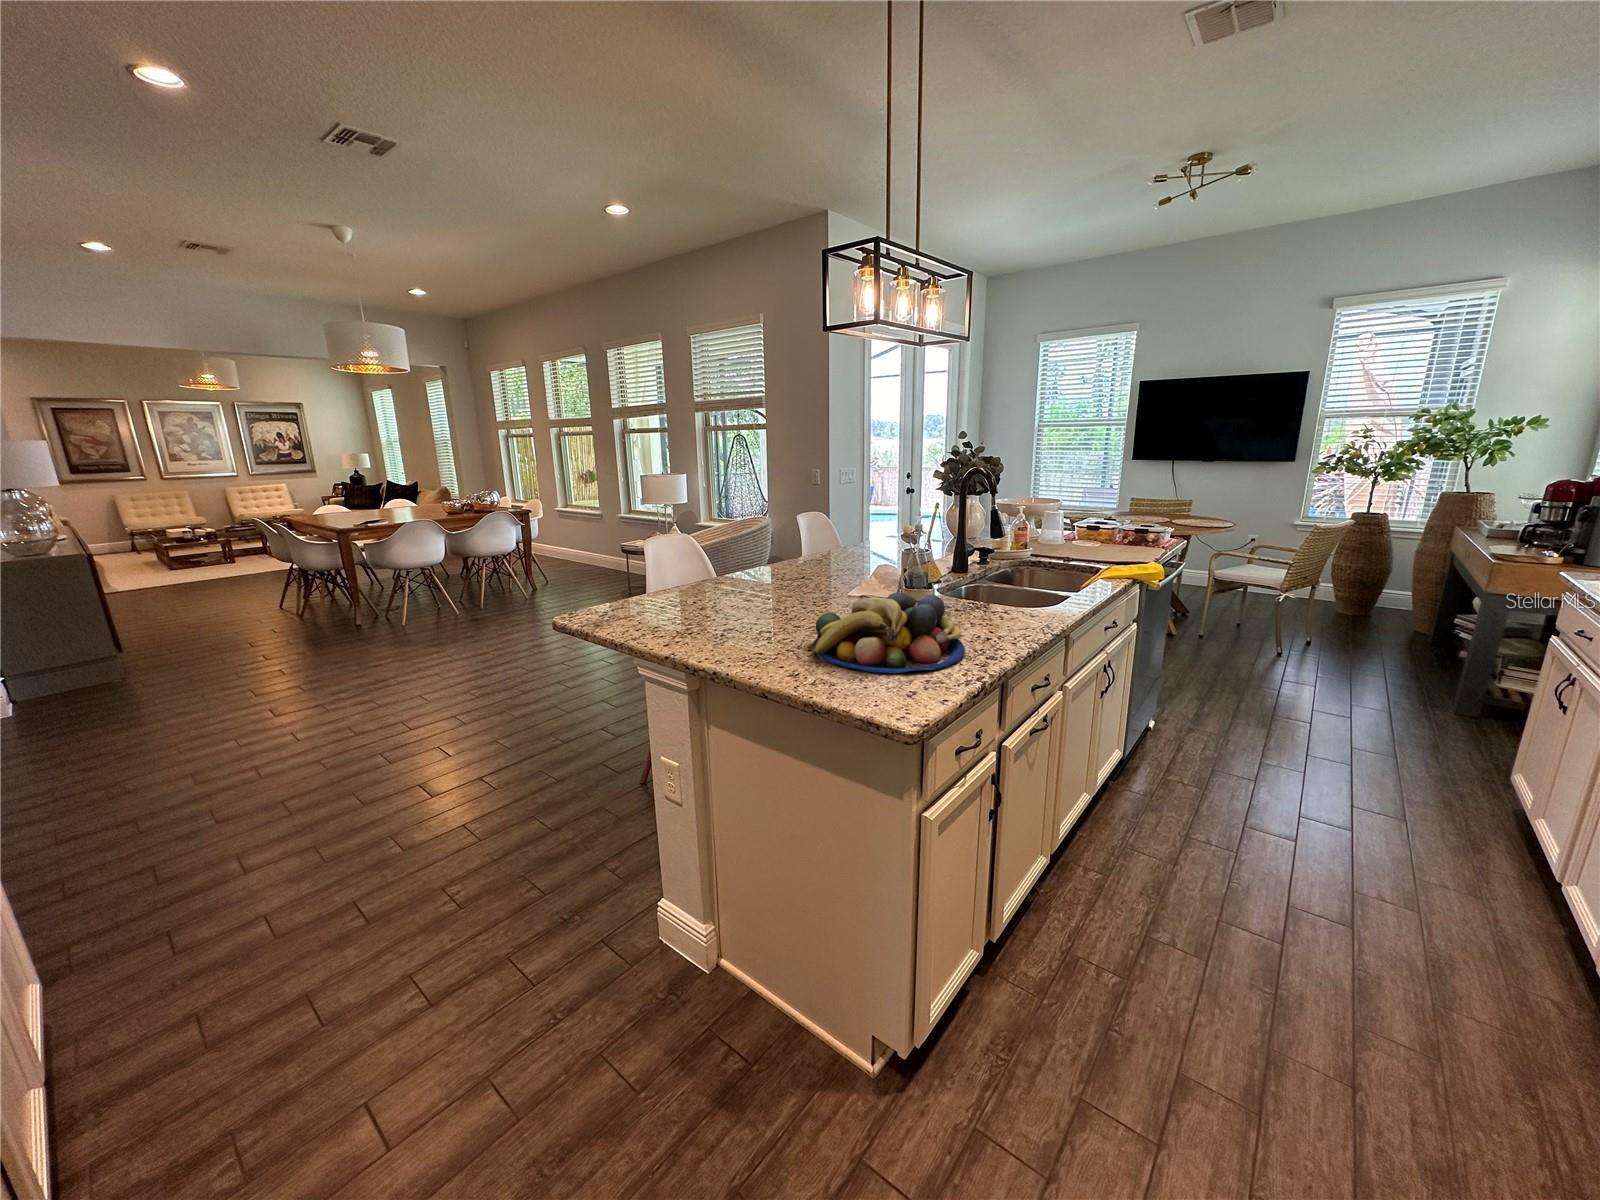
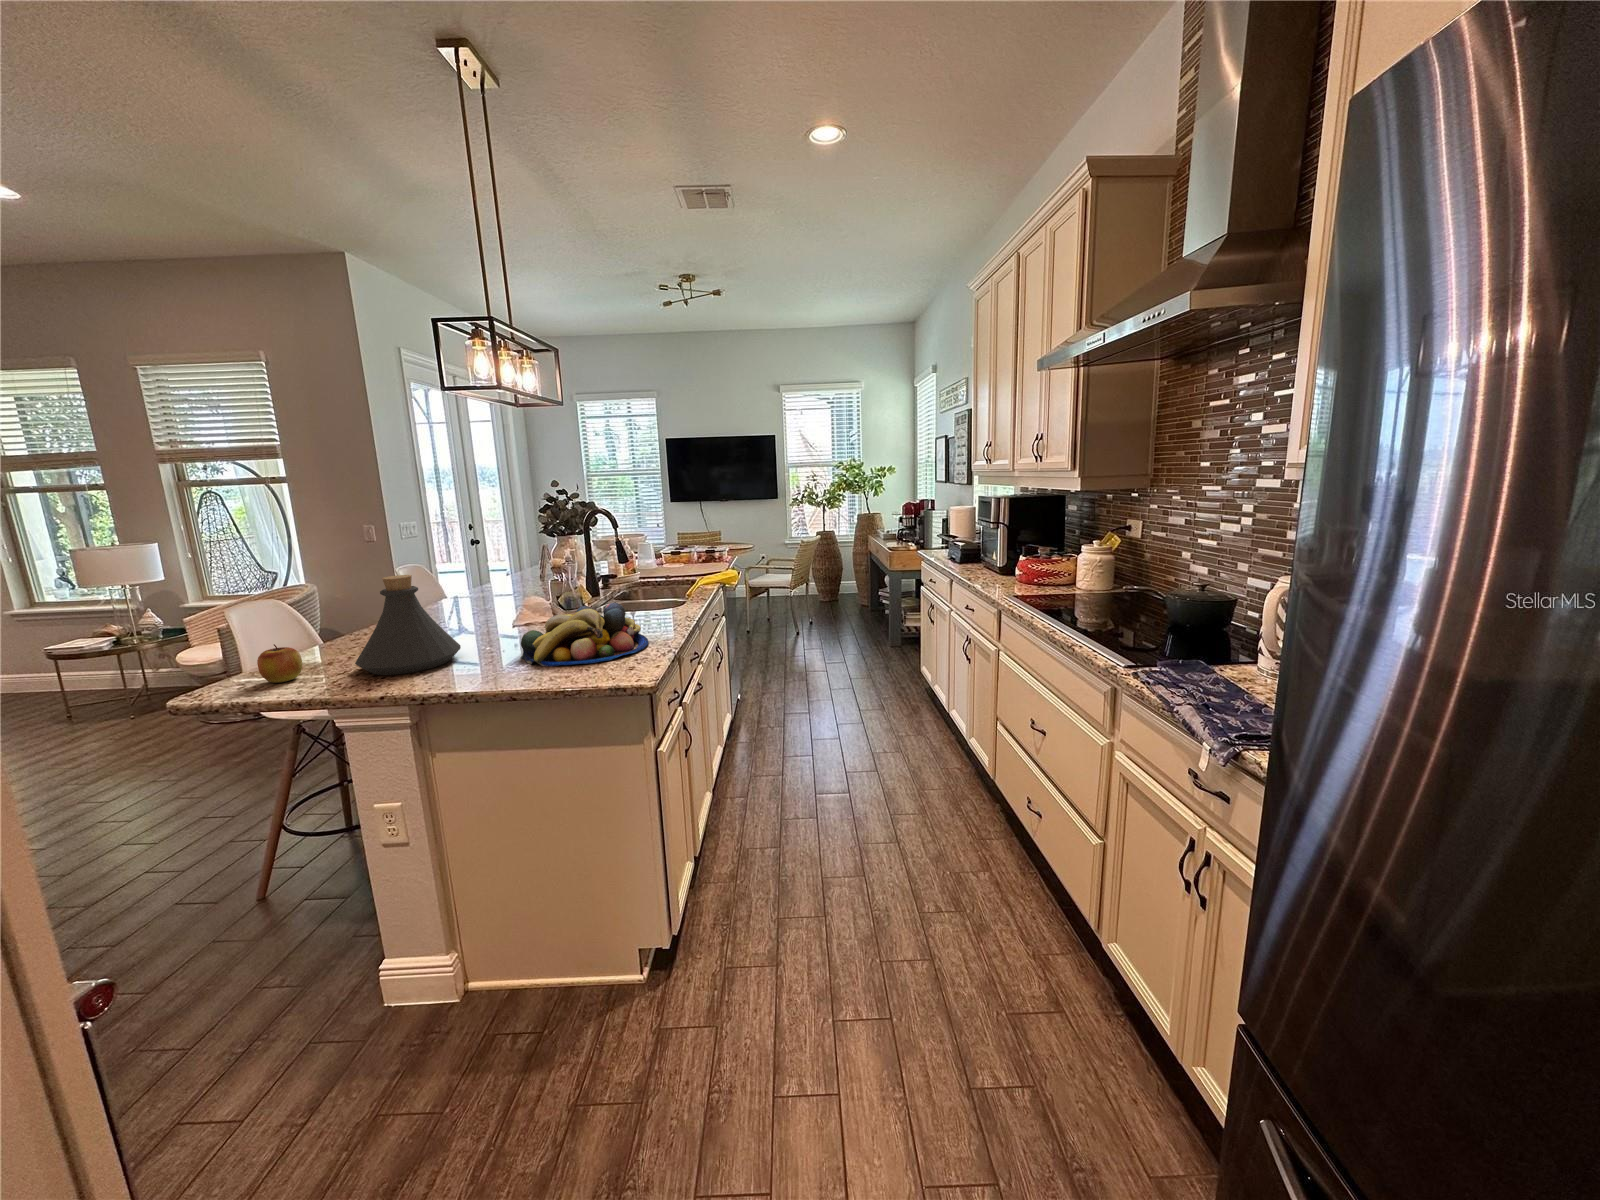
bottle: none [676,530,771,633] -> present [355,575,461,675]
apple: none [613,581,646,617] -> present [257,644,302,683]

